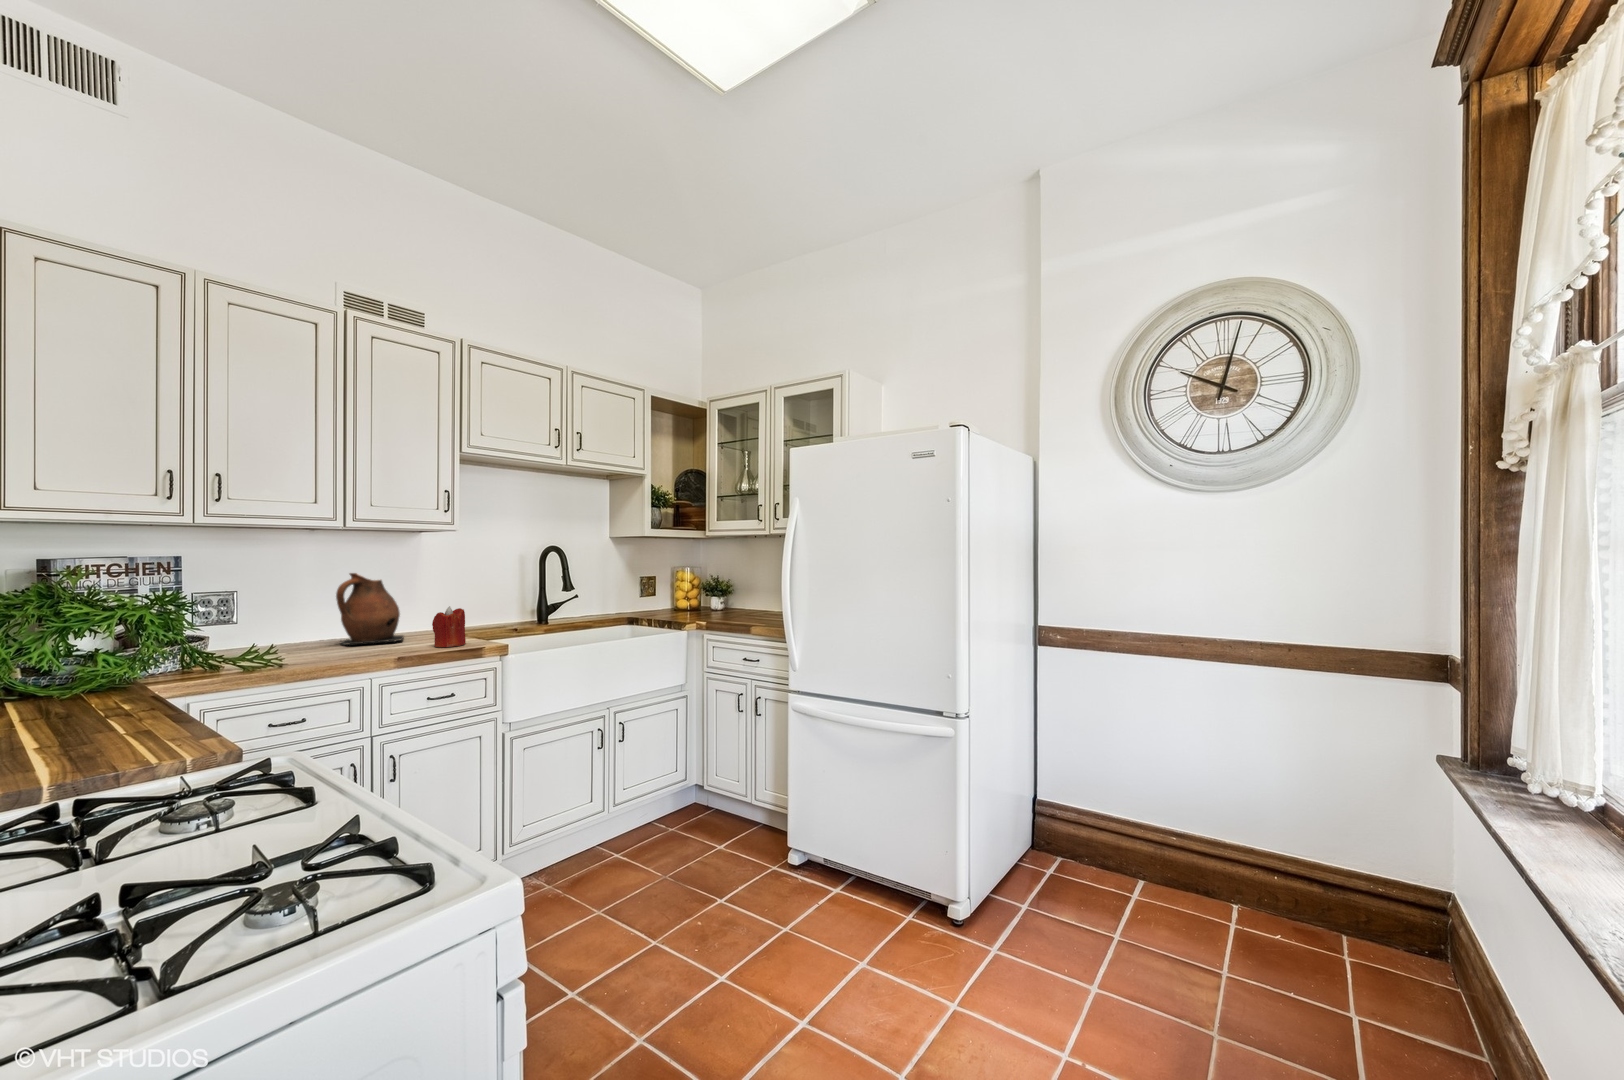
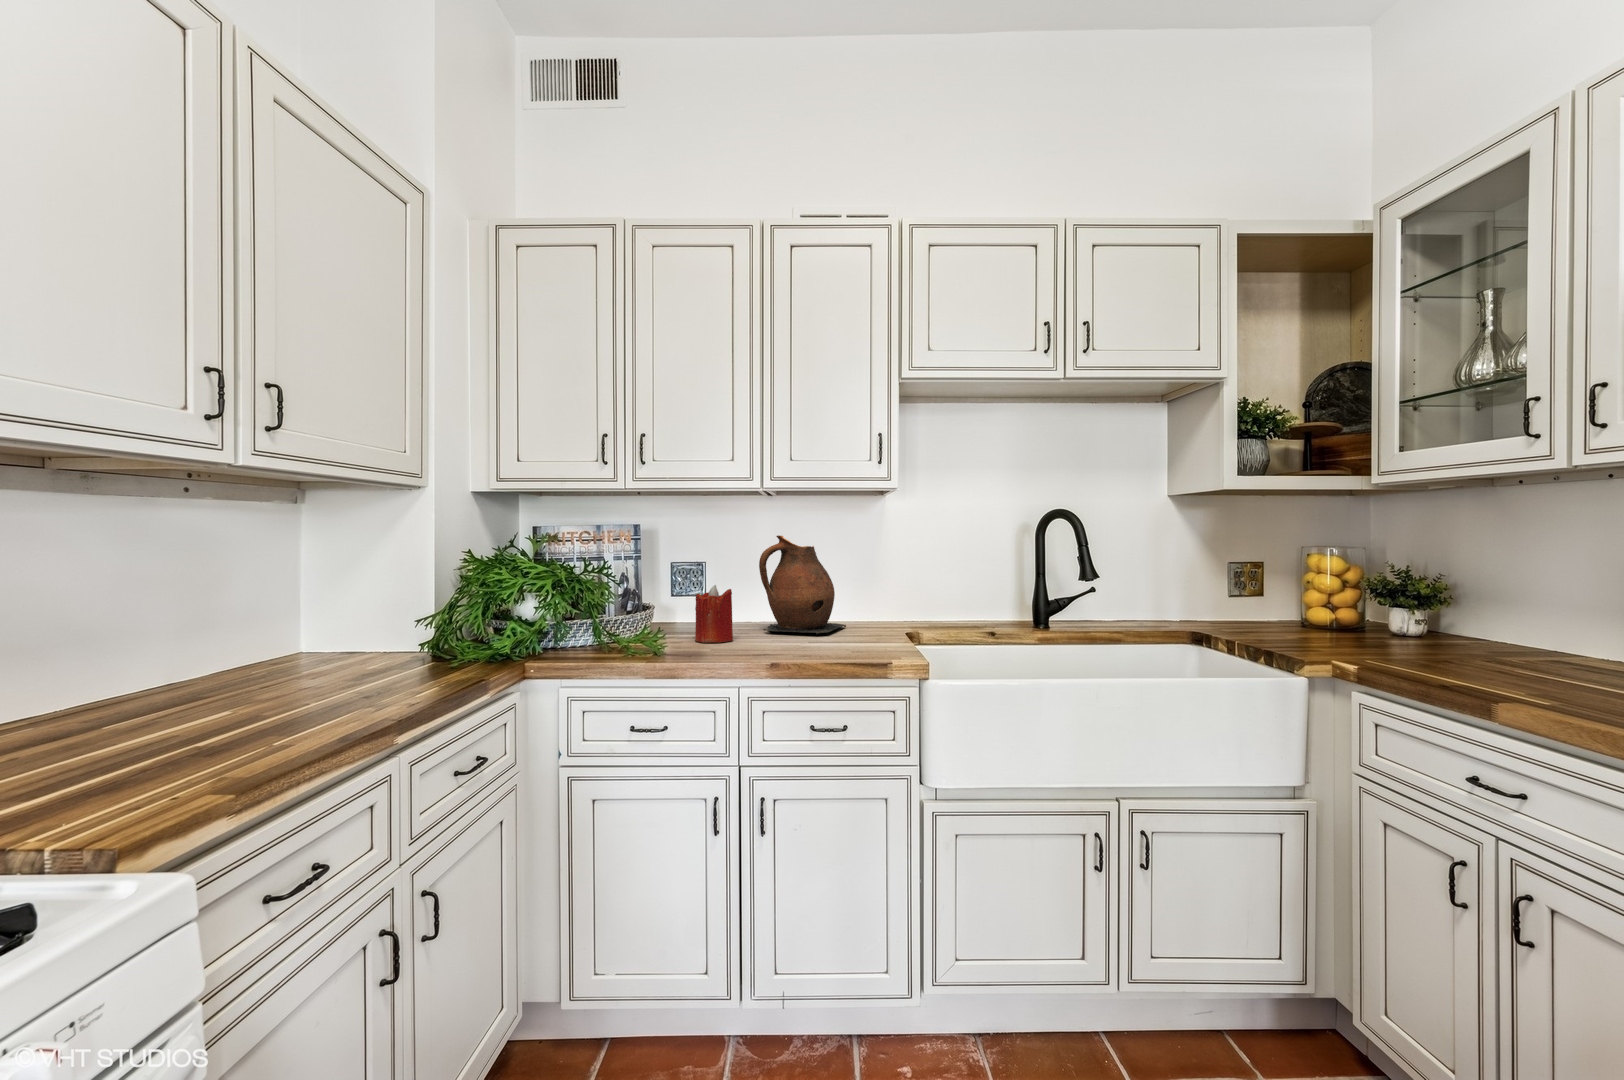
candle: present [432,606,466,647] -> present [695,585,733,643]

